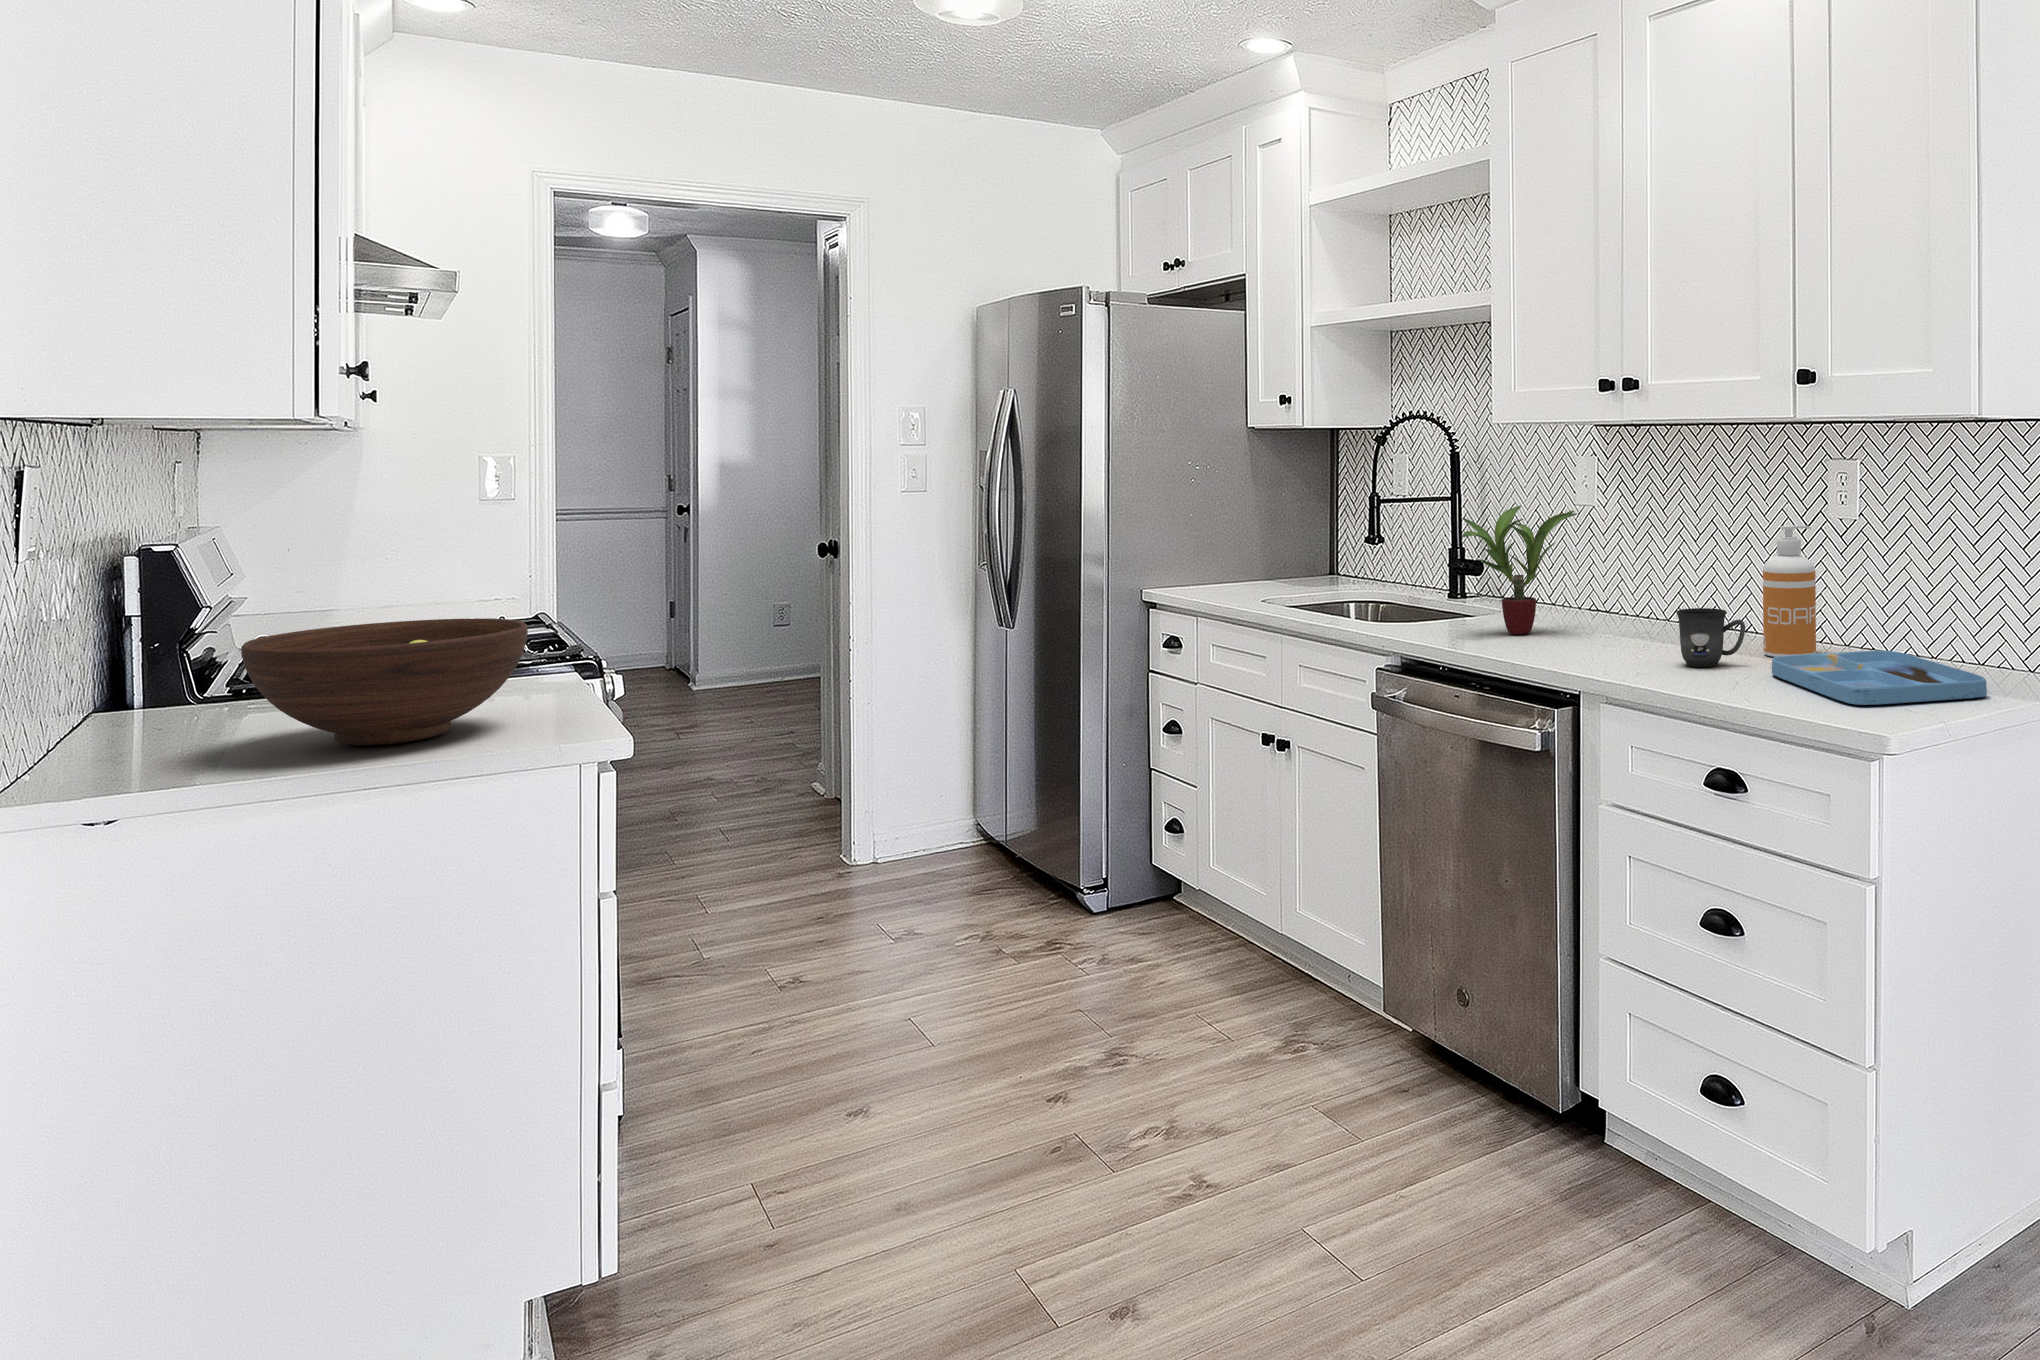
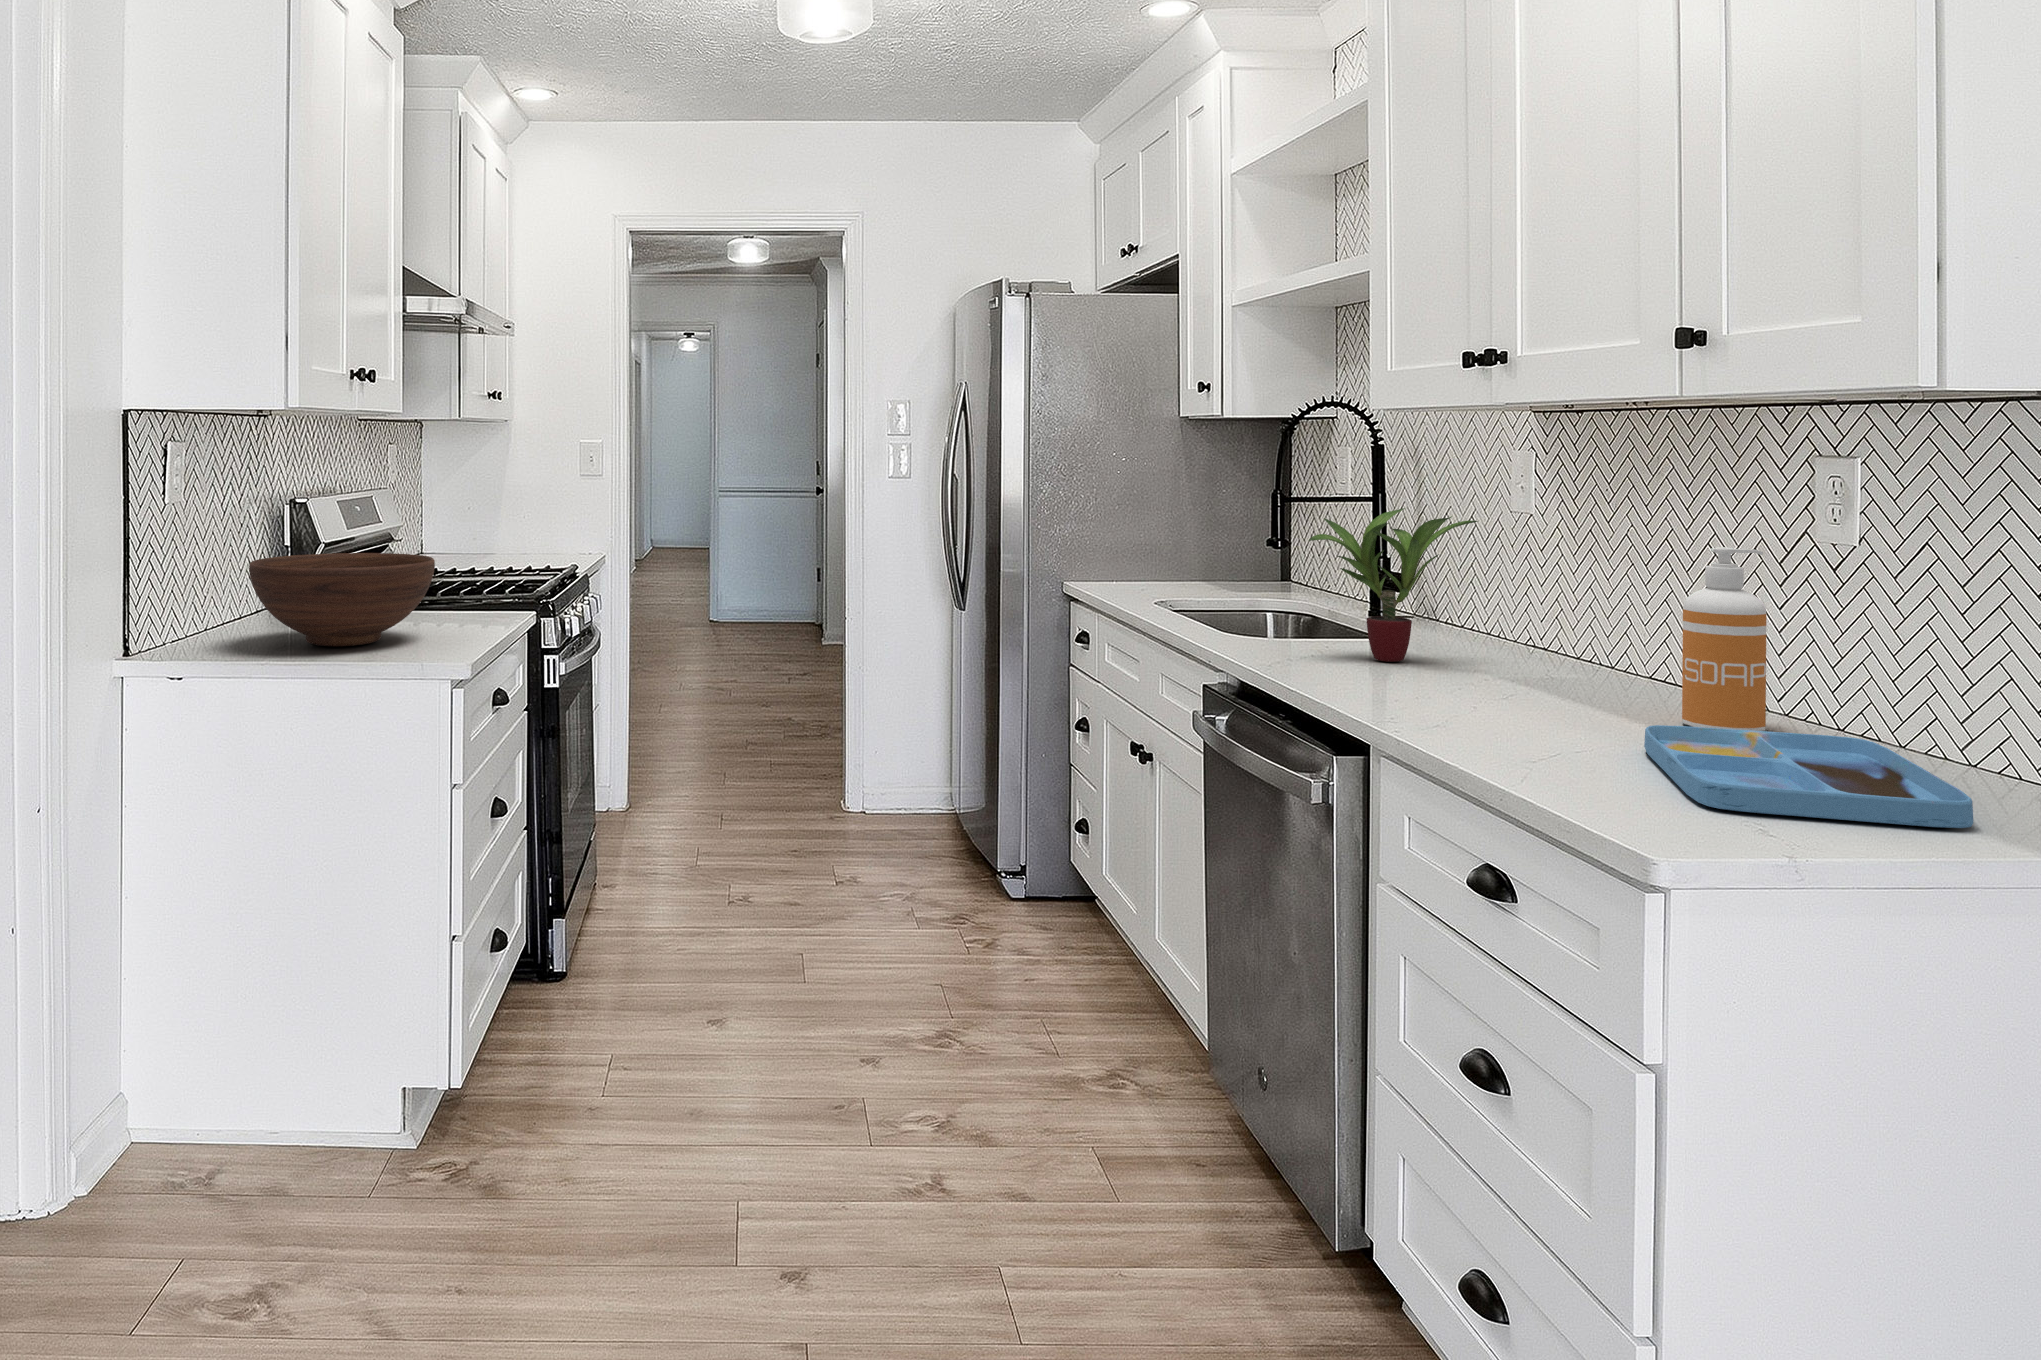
mug: present [1676,608,1745,667] -> none [1528,648,1629,727]

